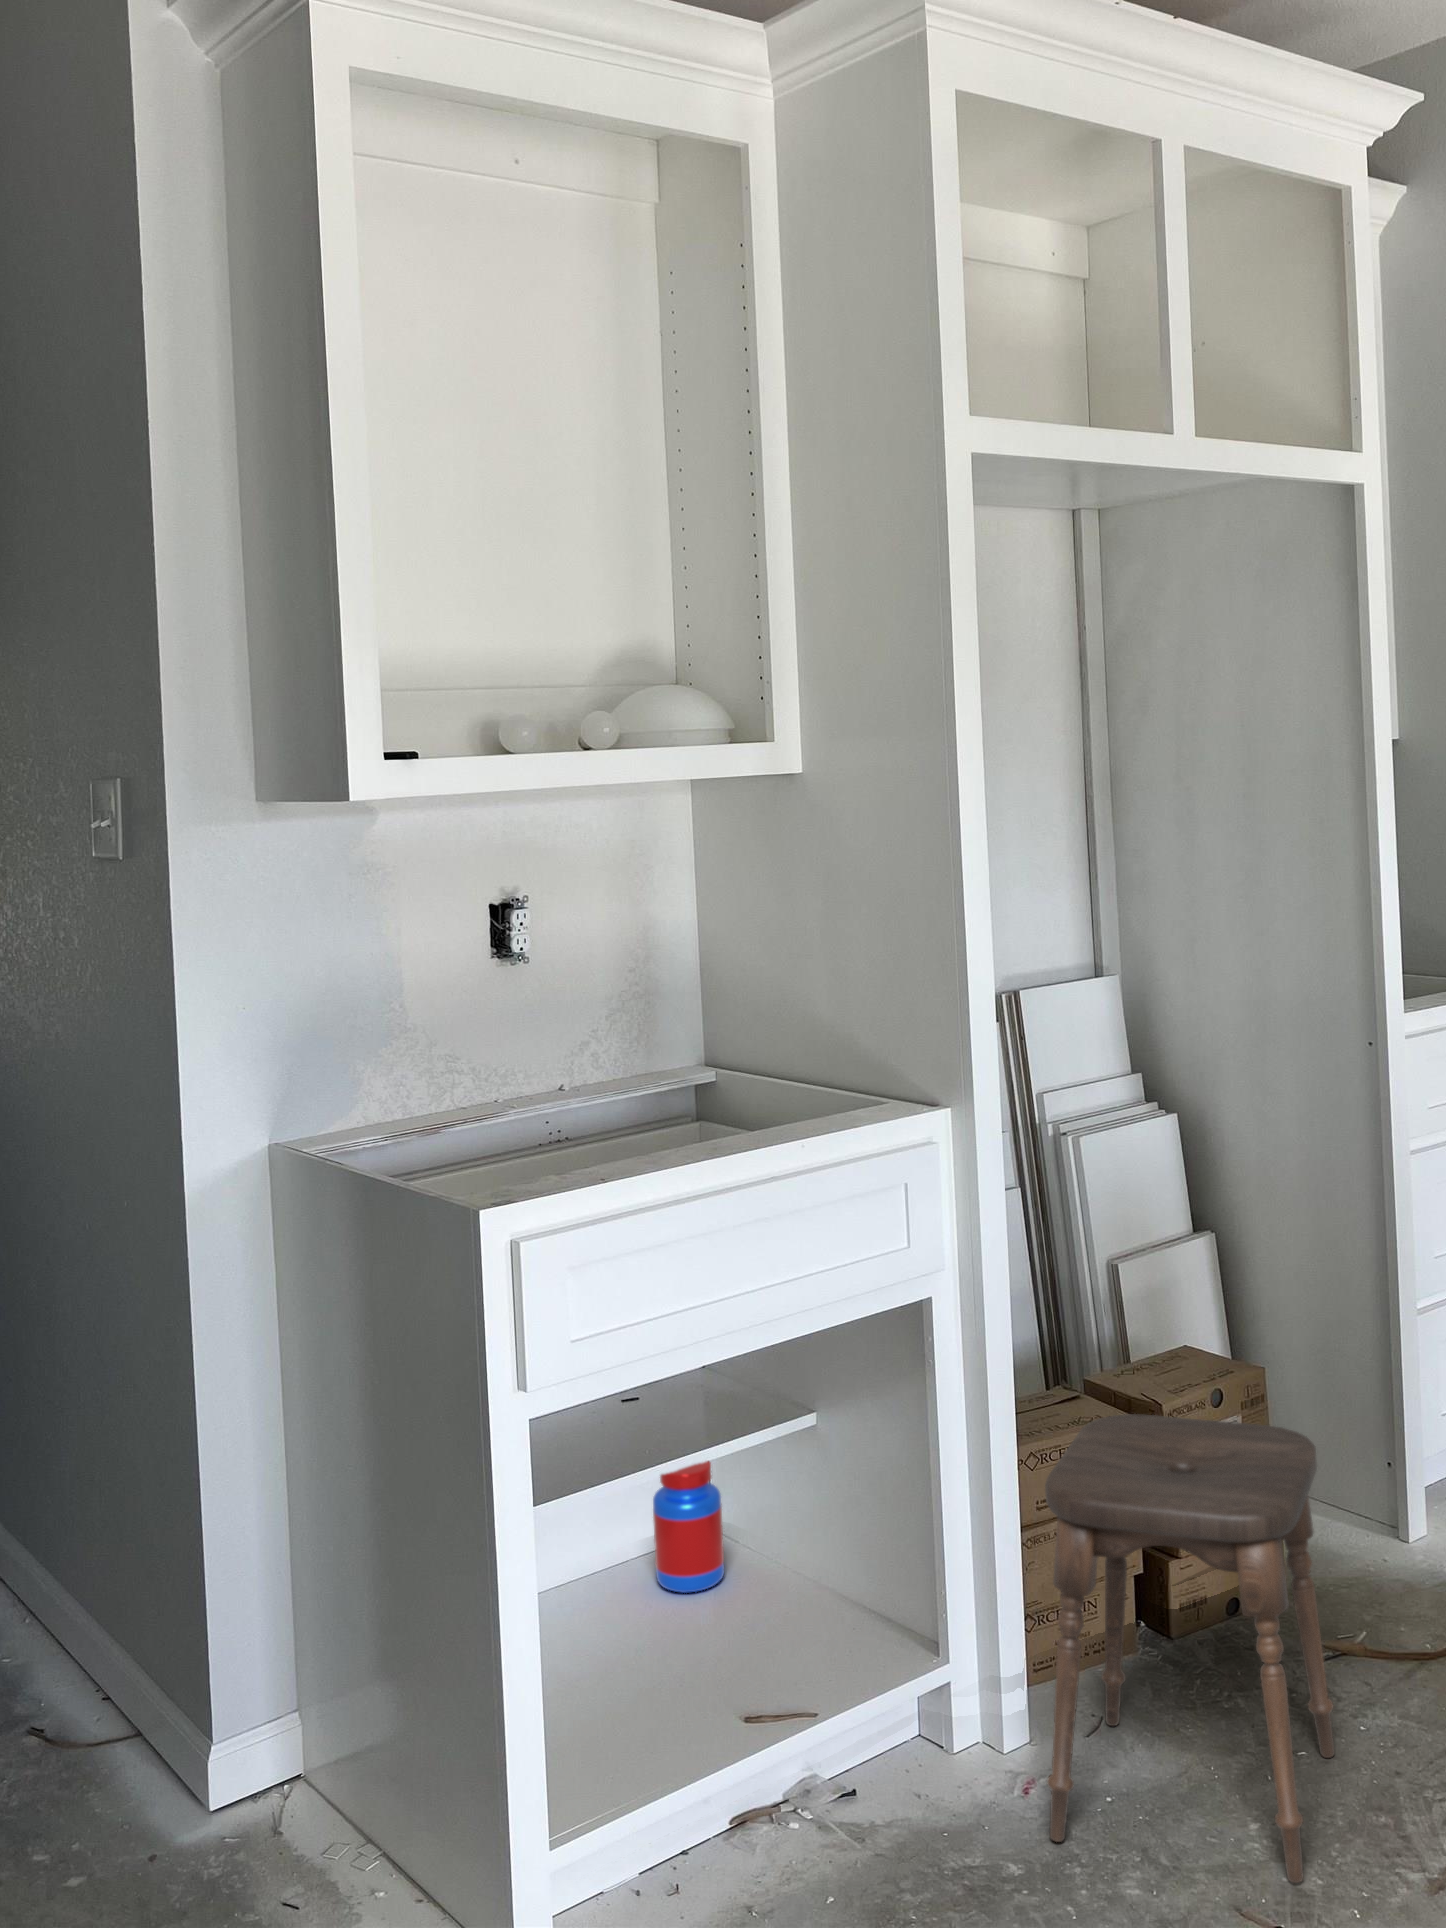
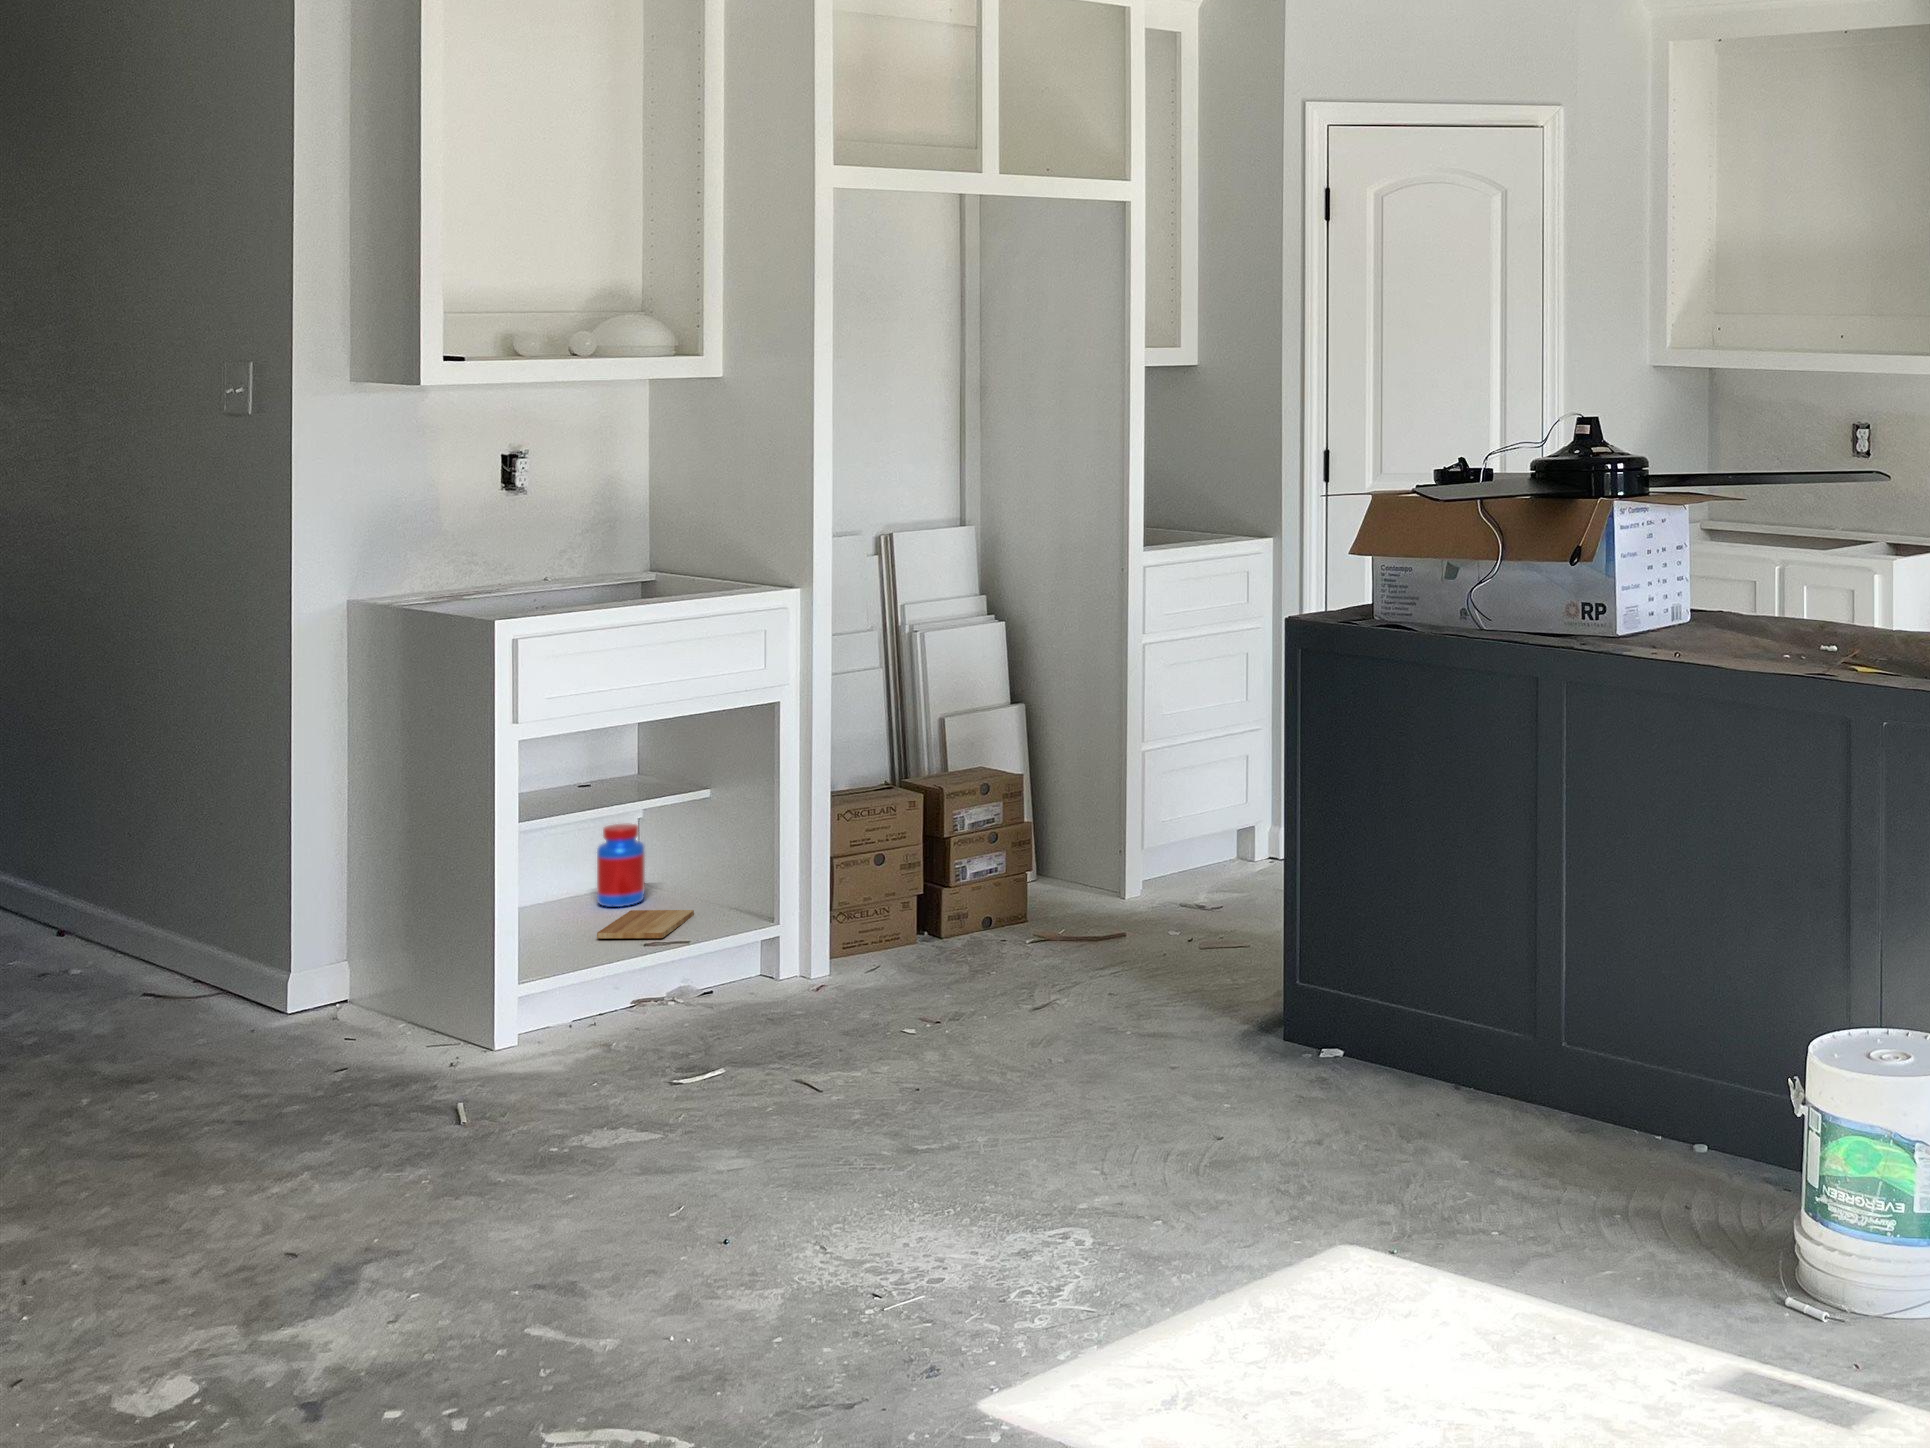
stool: present [1045,1414,1335,1883] -> none [822,776,1011,1009]
cutting board: none [669,1609,807,1693] -> present [597,910,694,938]

